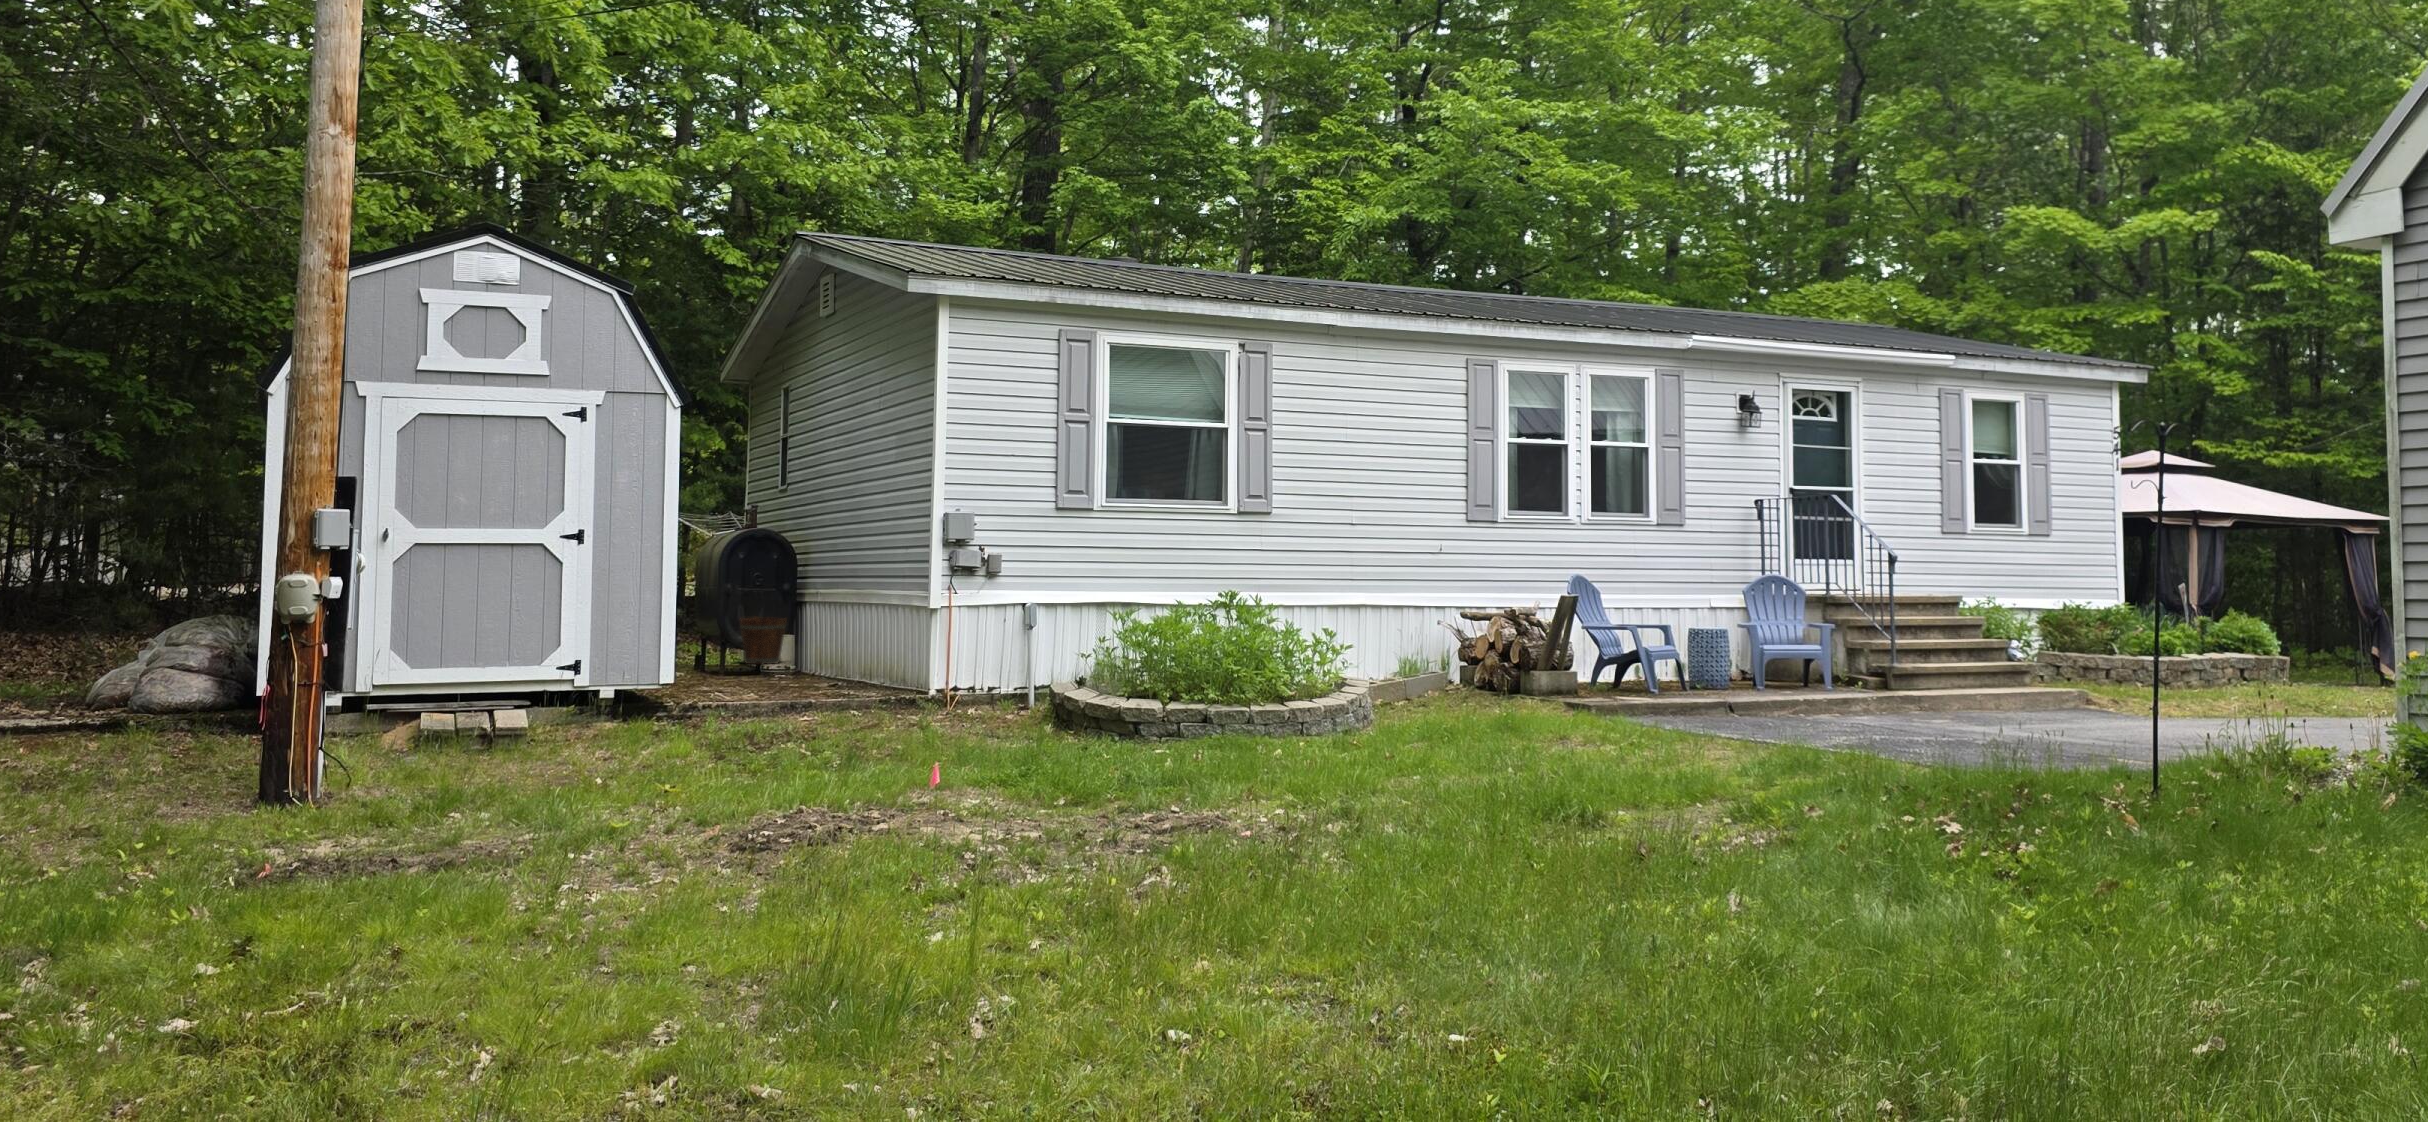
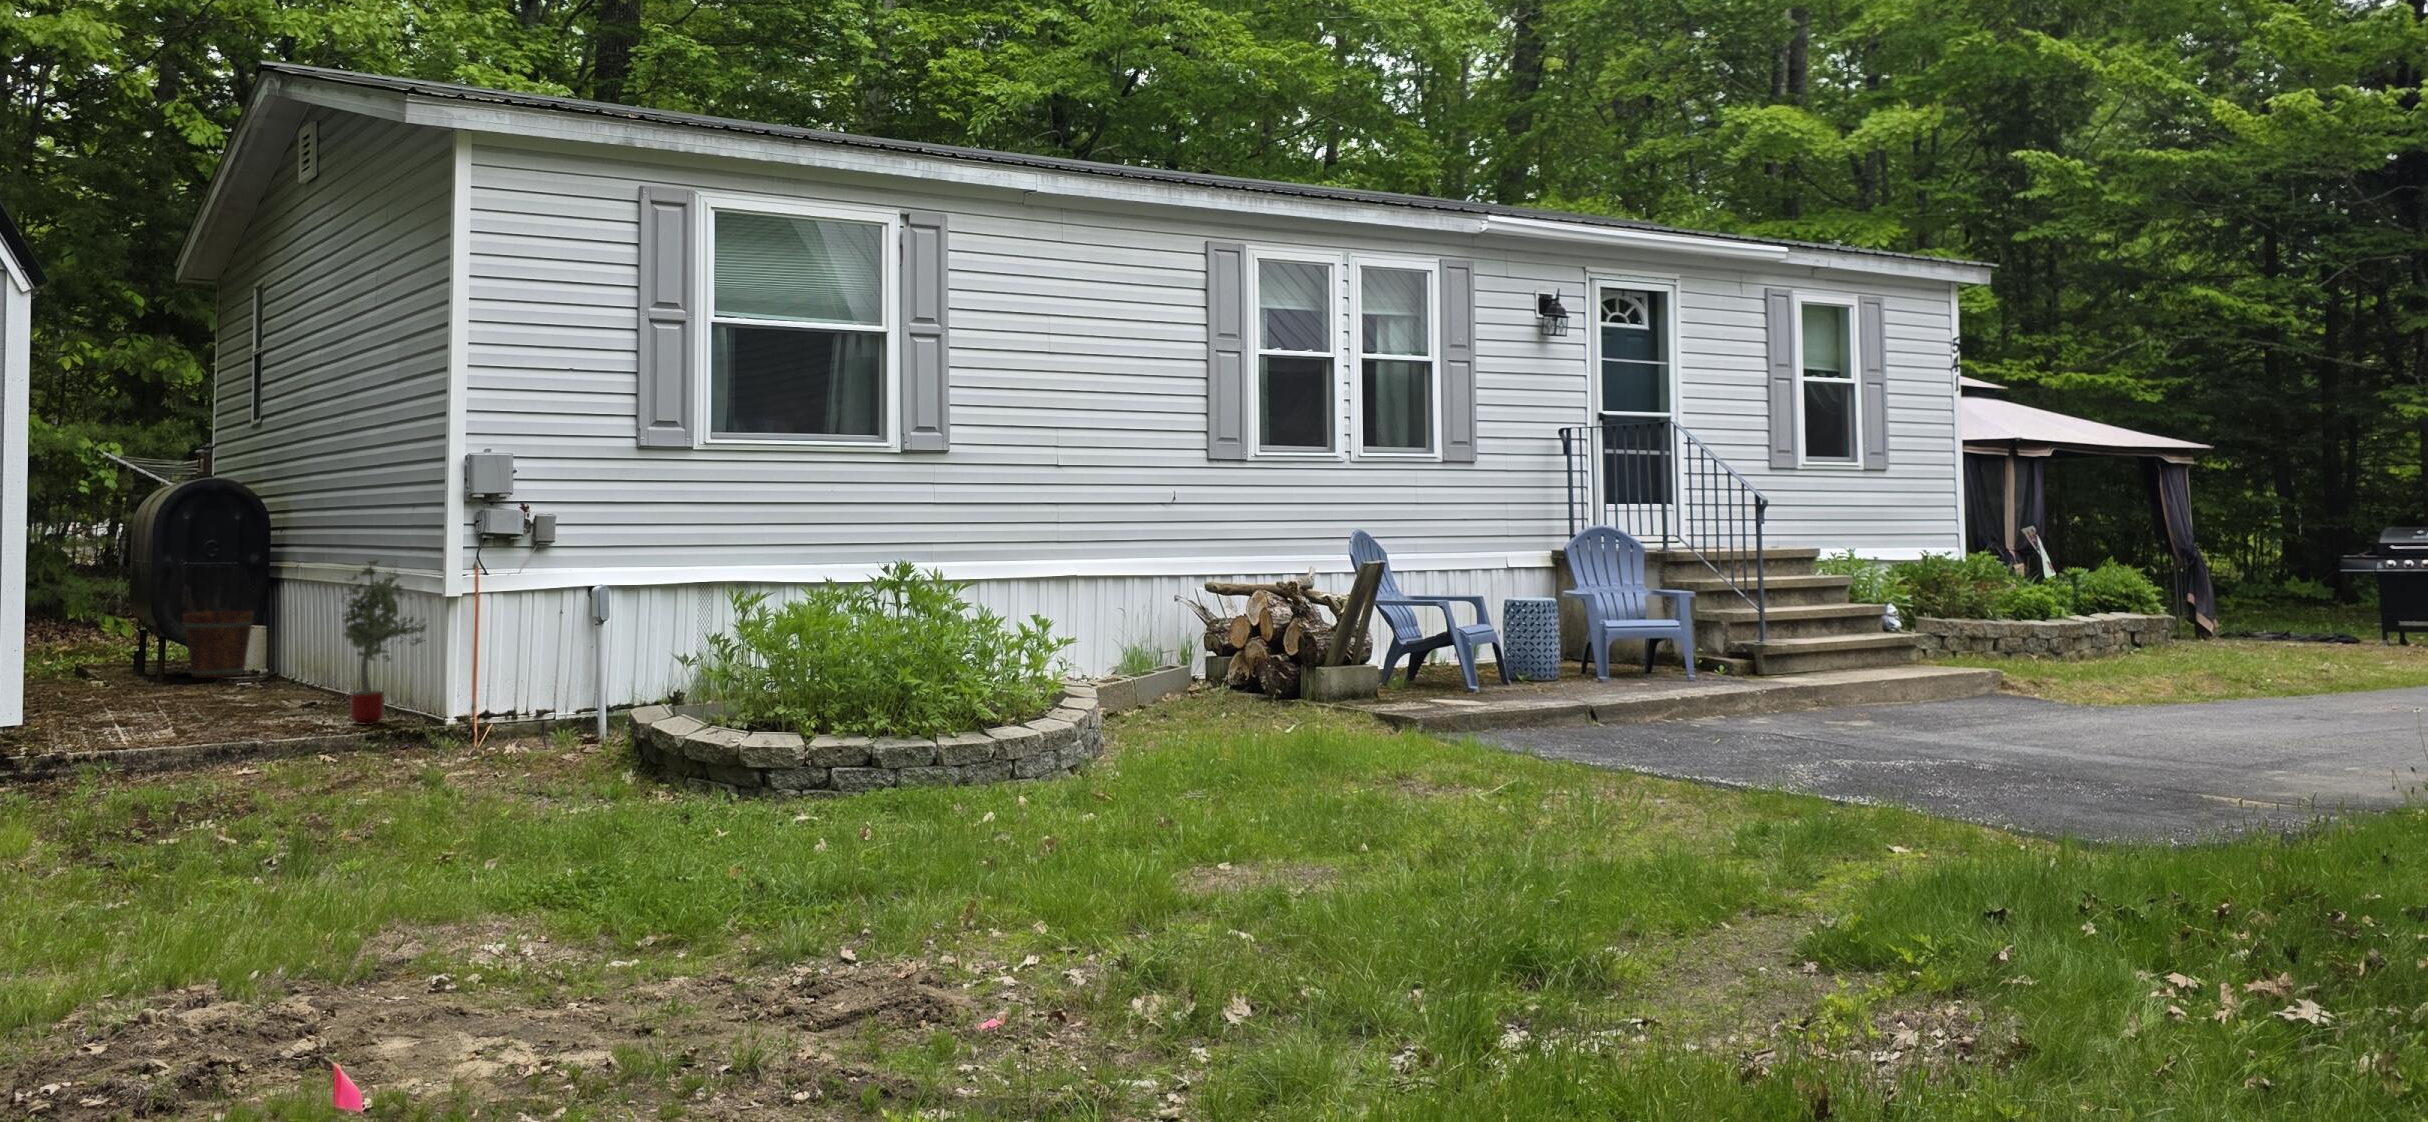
potted tree: none [856,582,919,695] -> present [342,560,429,725]

